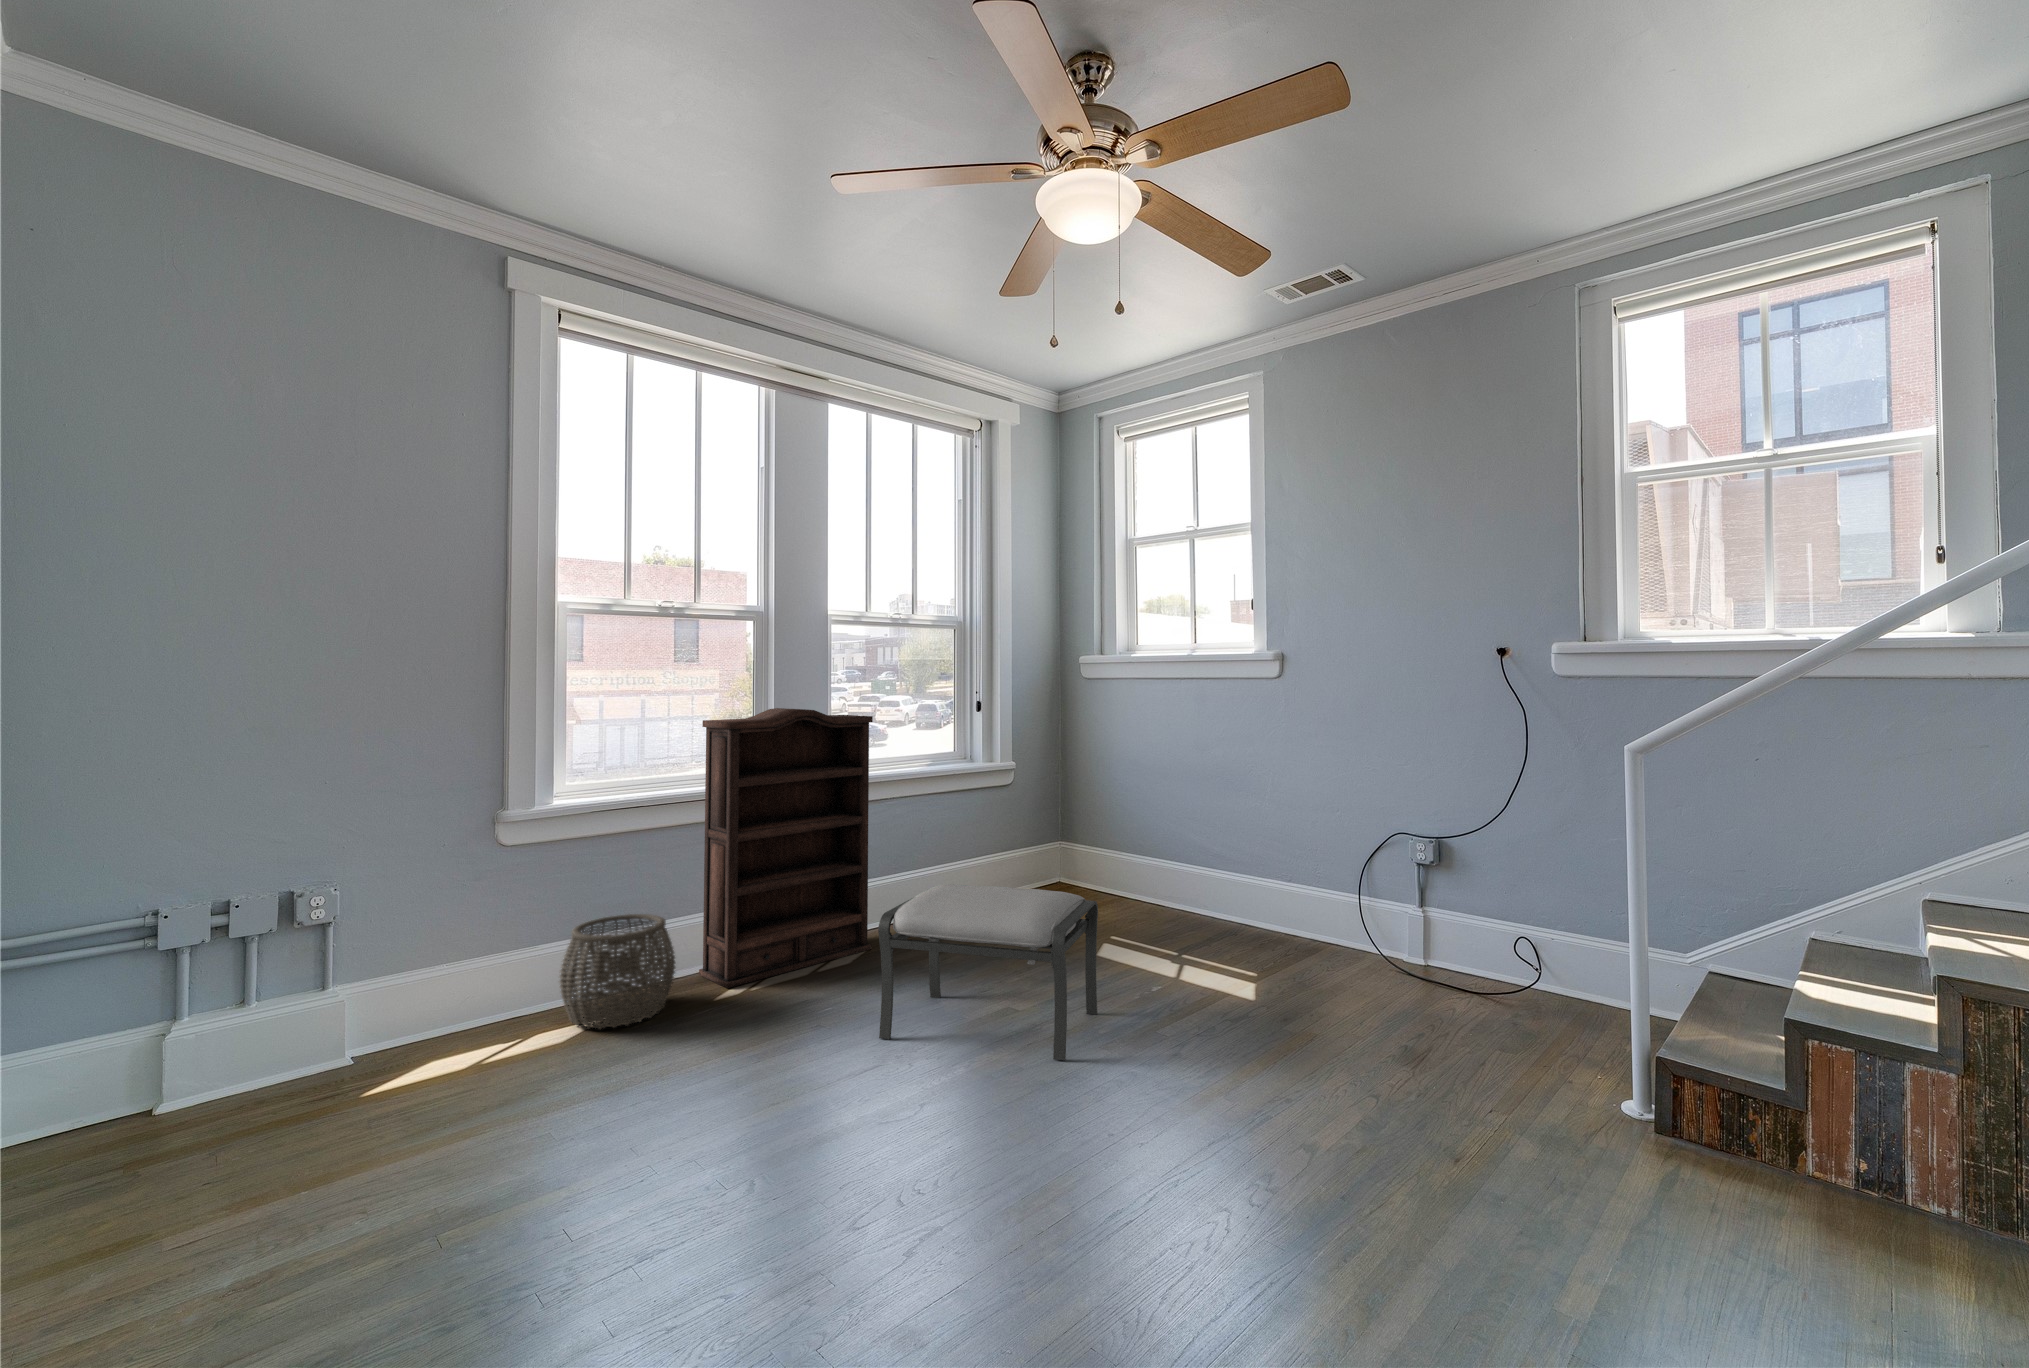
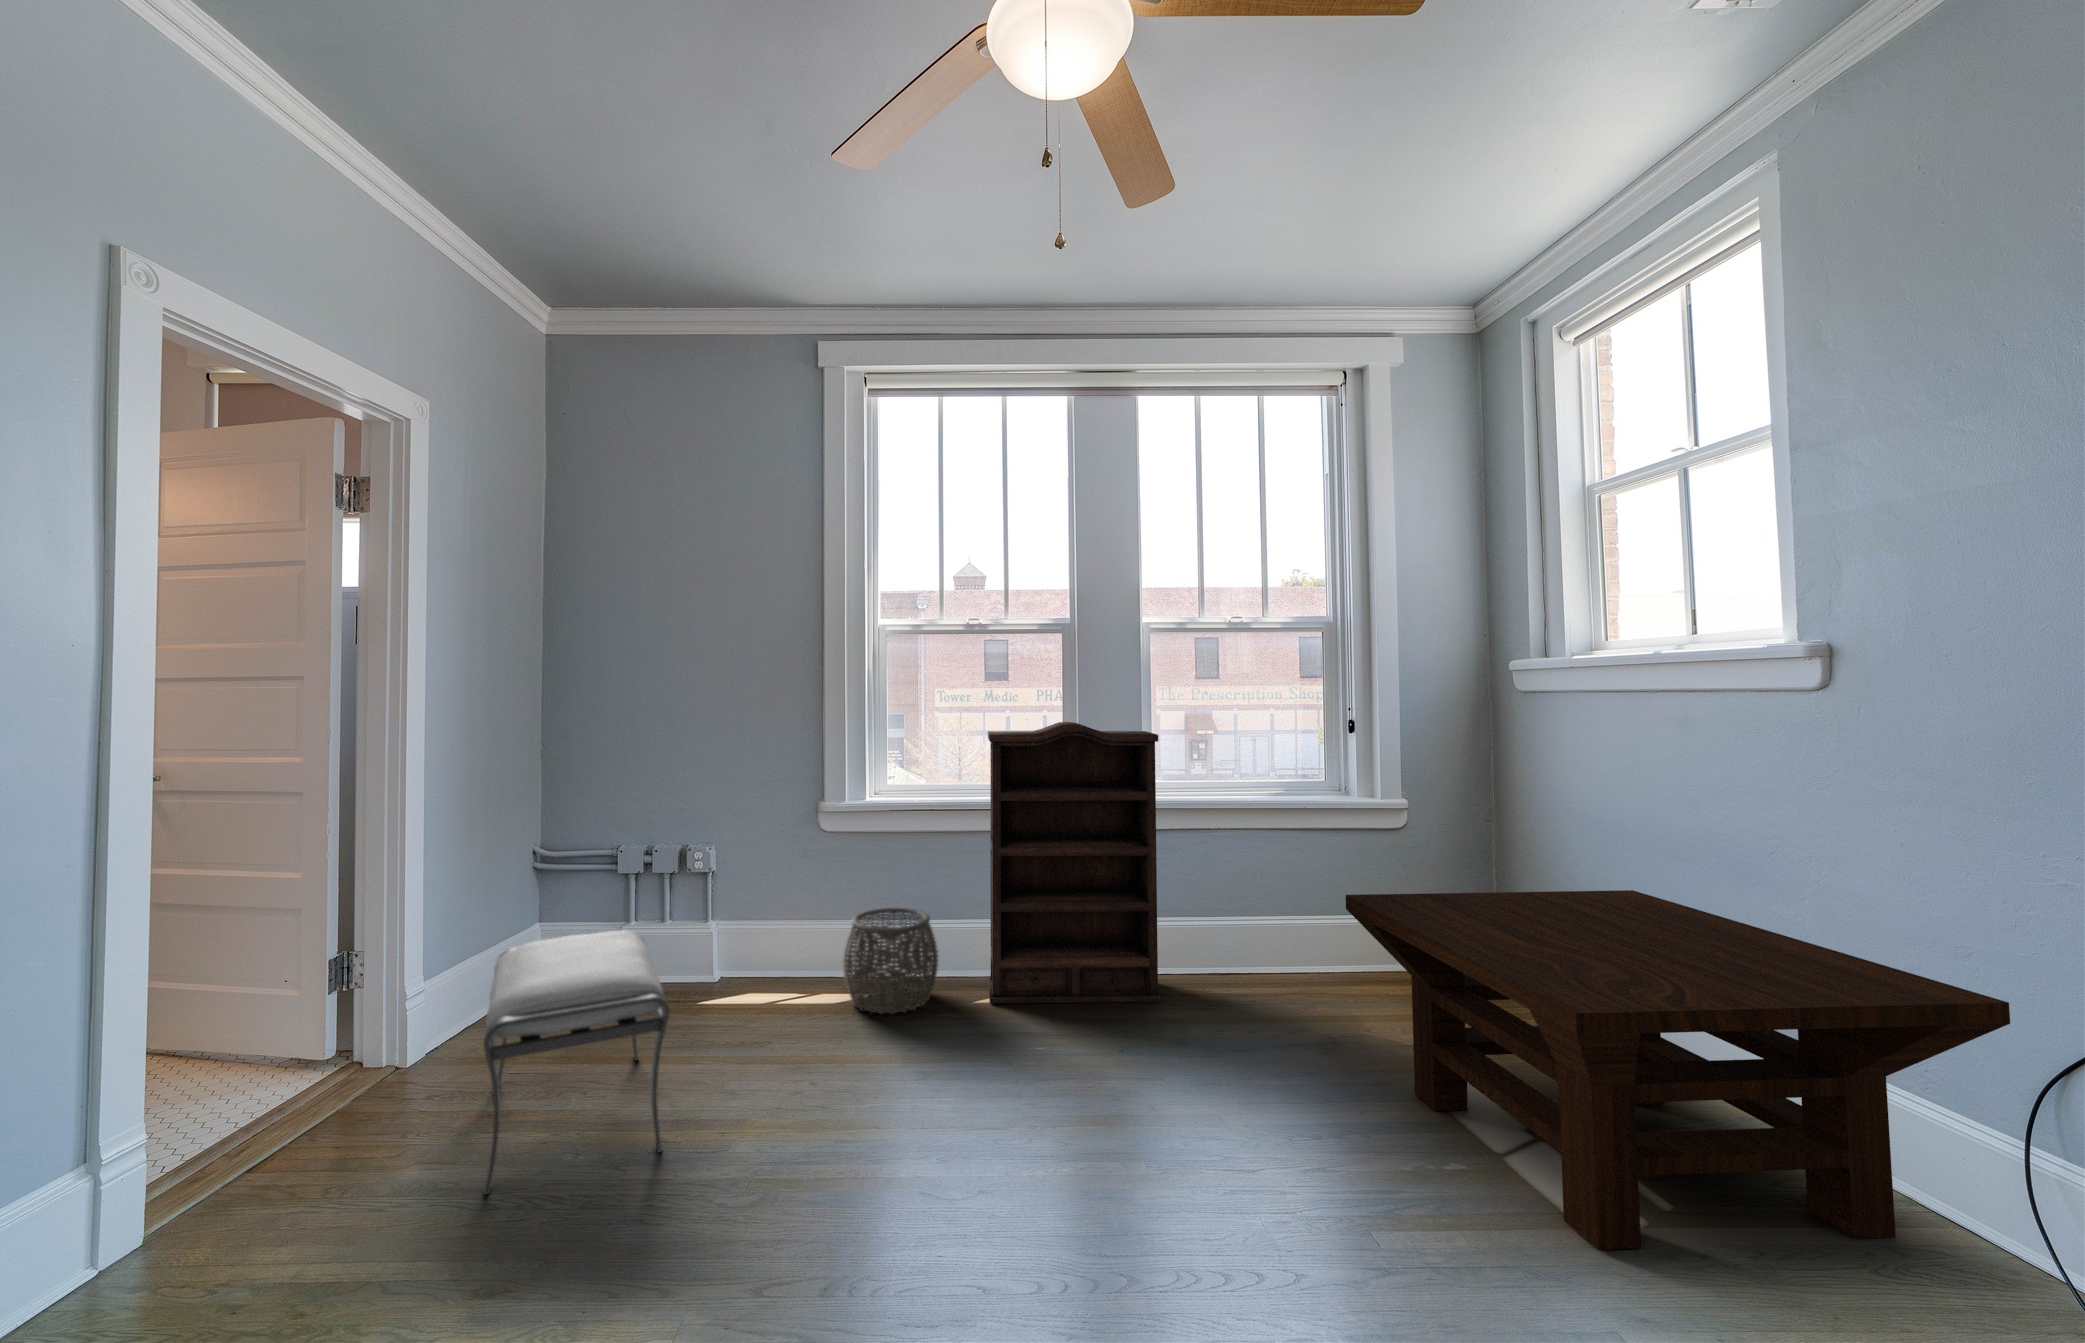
coffee table: none [1042,801,1345,989] -> present [1346,890,2010,1250]
ottoman: present [878,884,1098,1060] -> present [484,930,669,1194]

